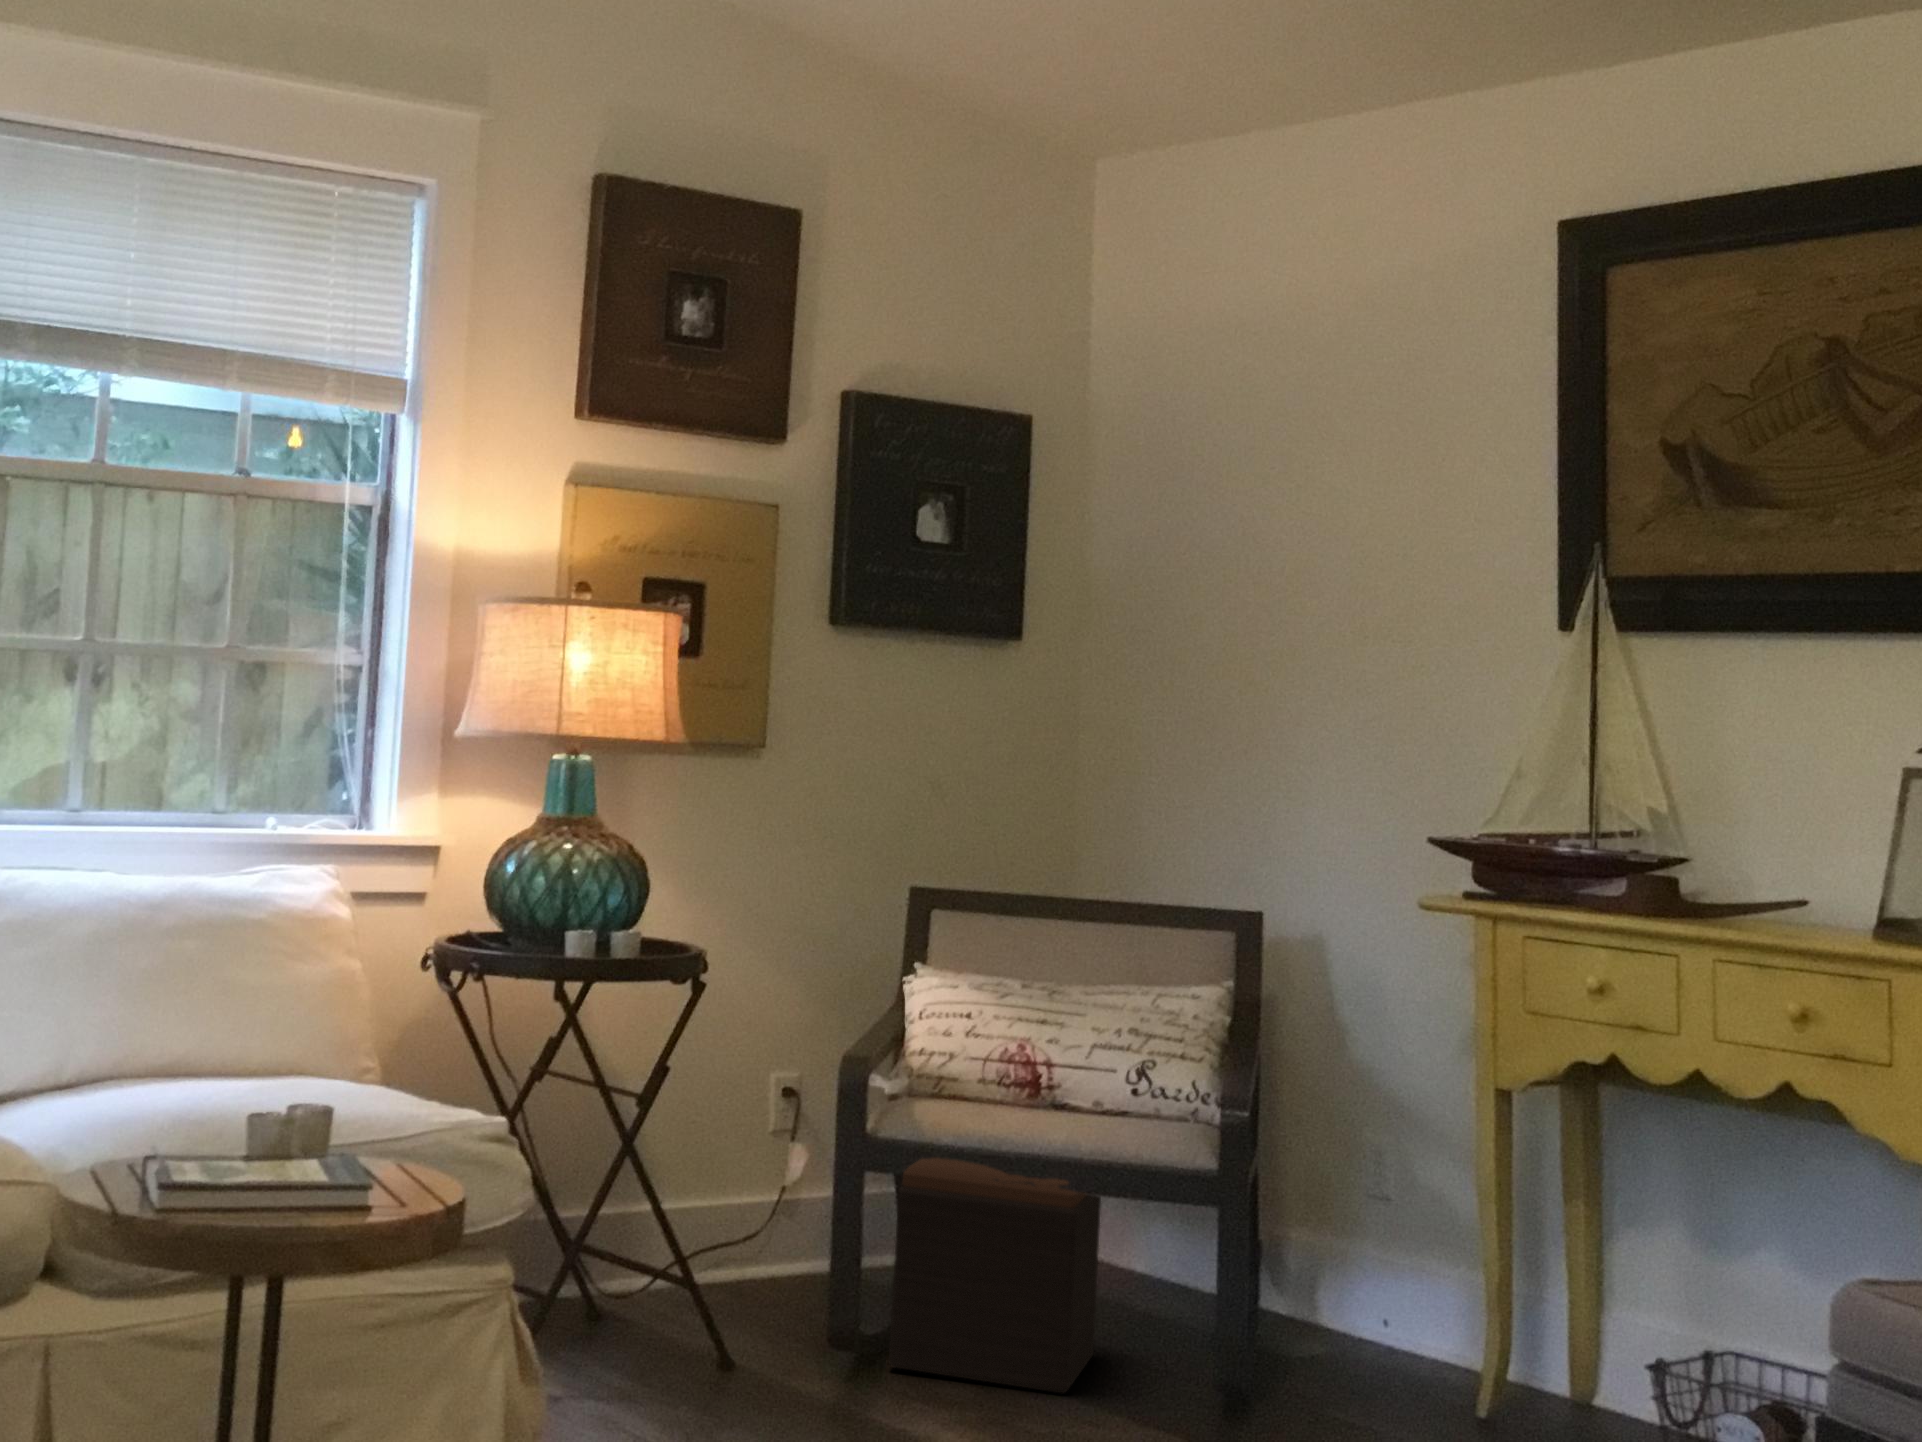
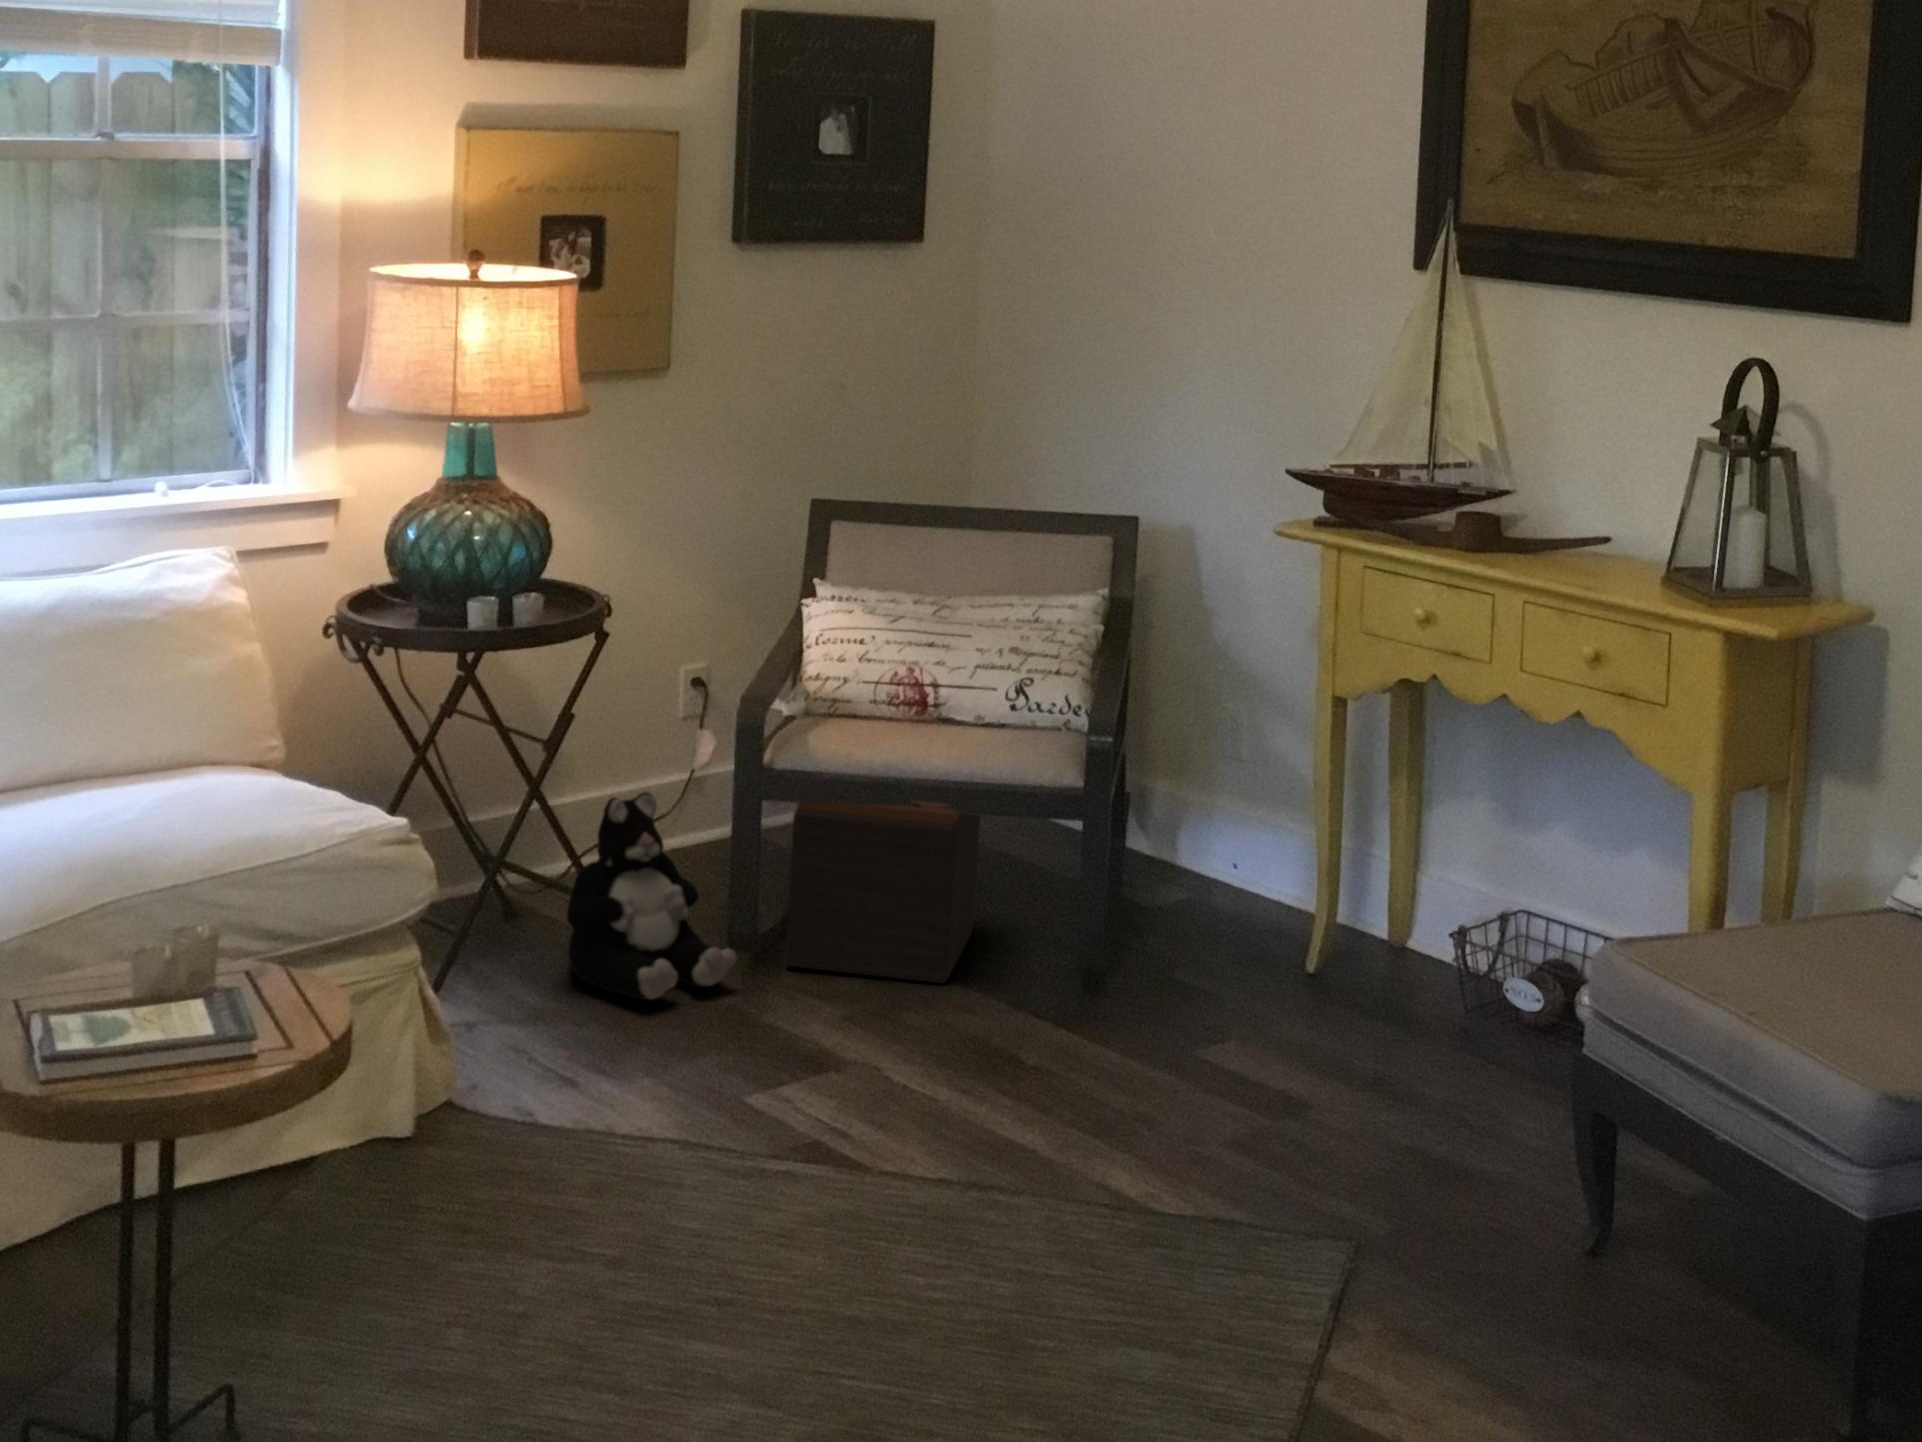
plush toy: none [657,1160,837,1381] -> present [567,792,736,1000]

